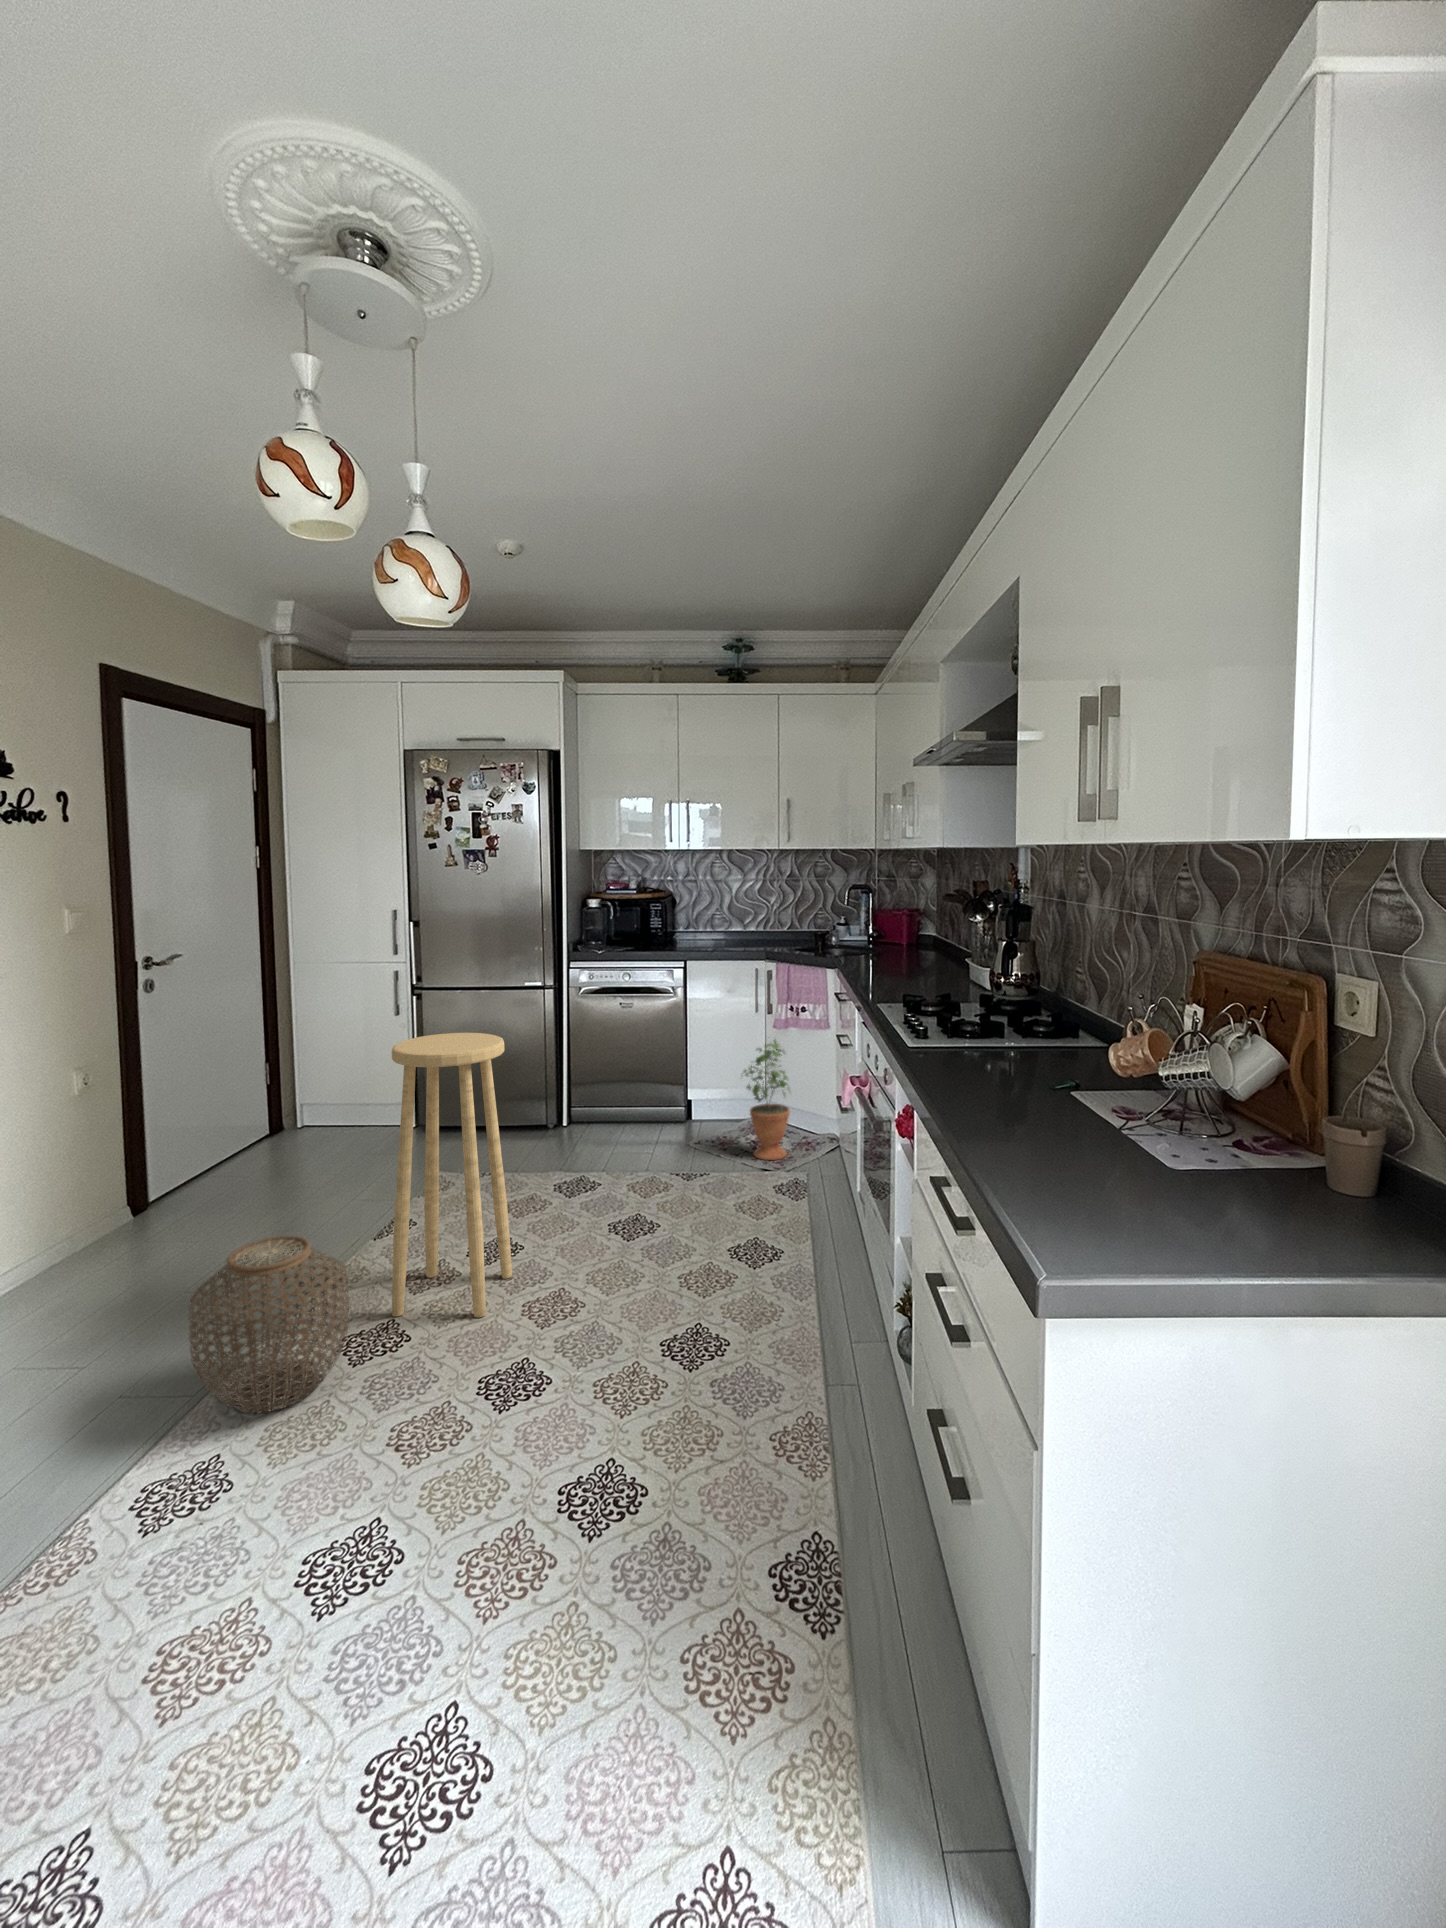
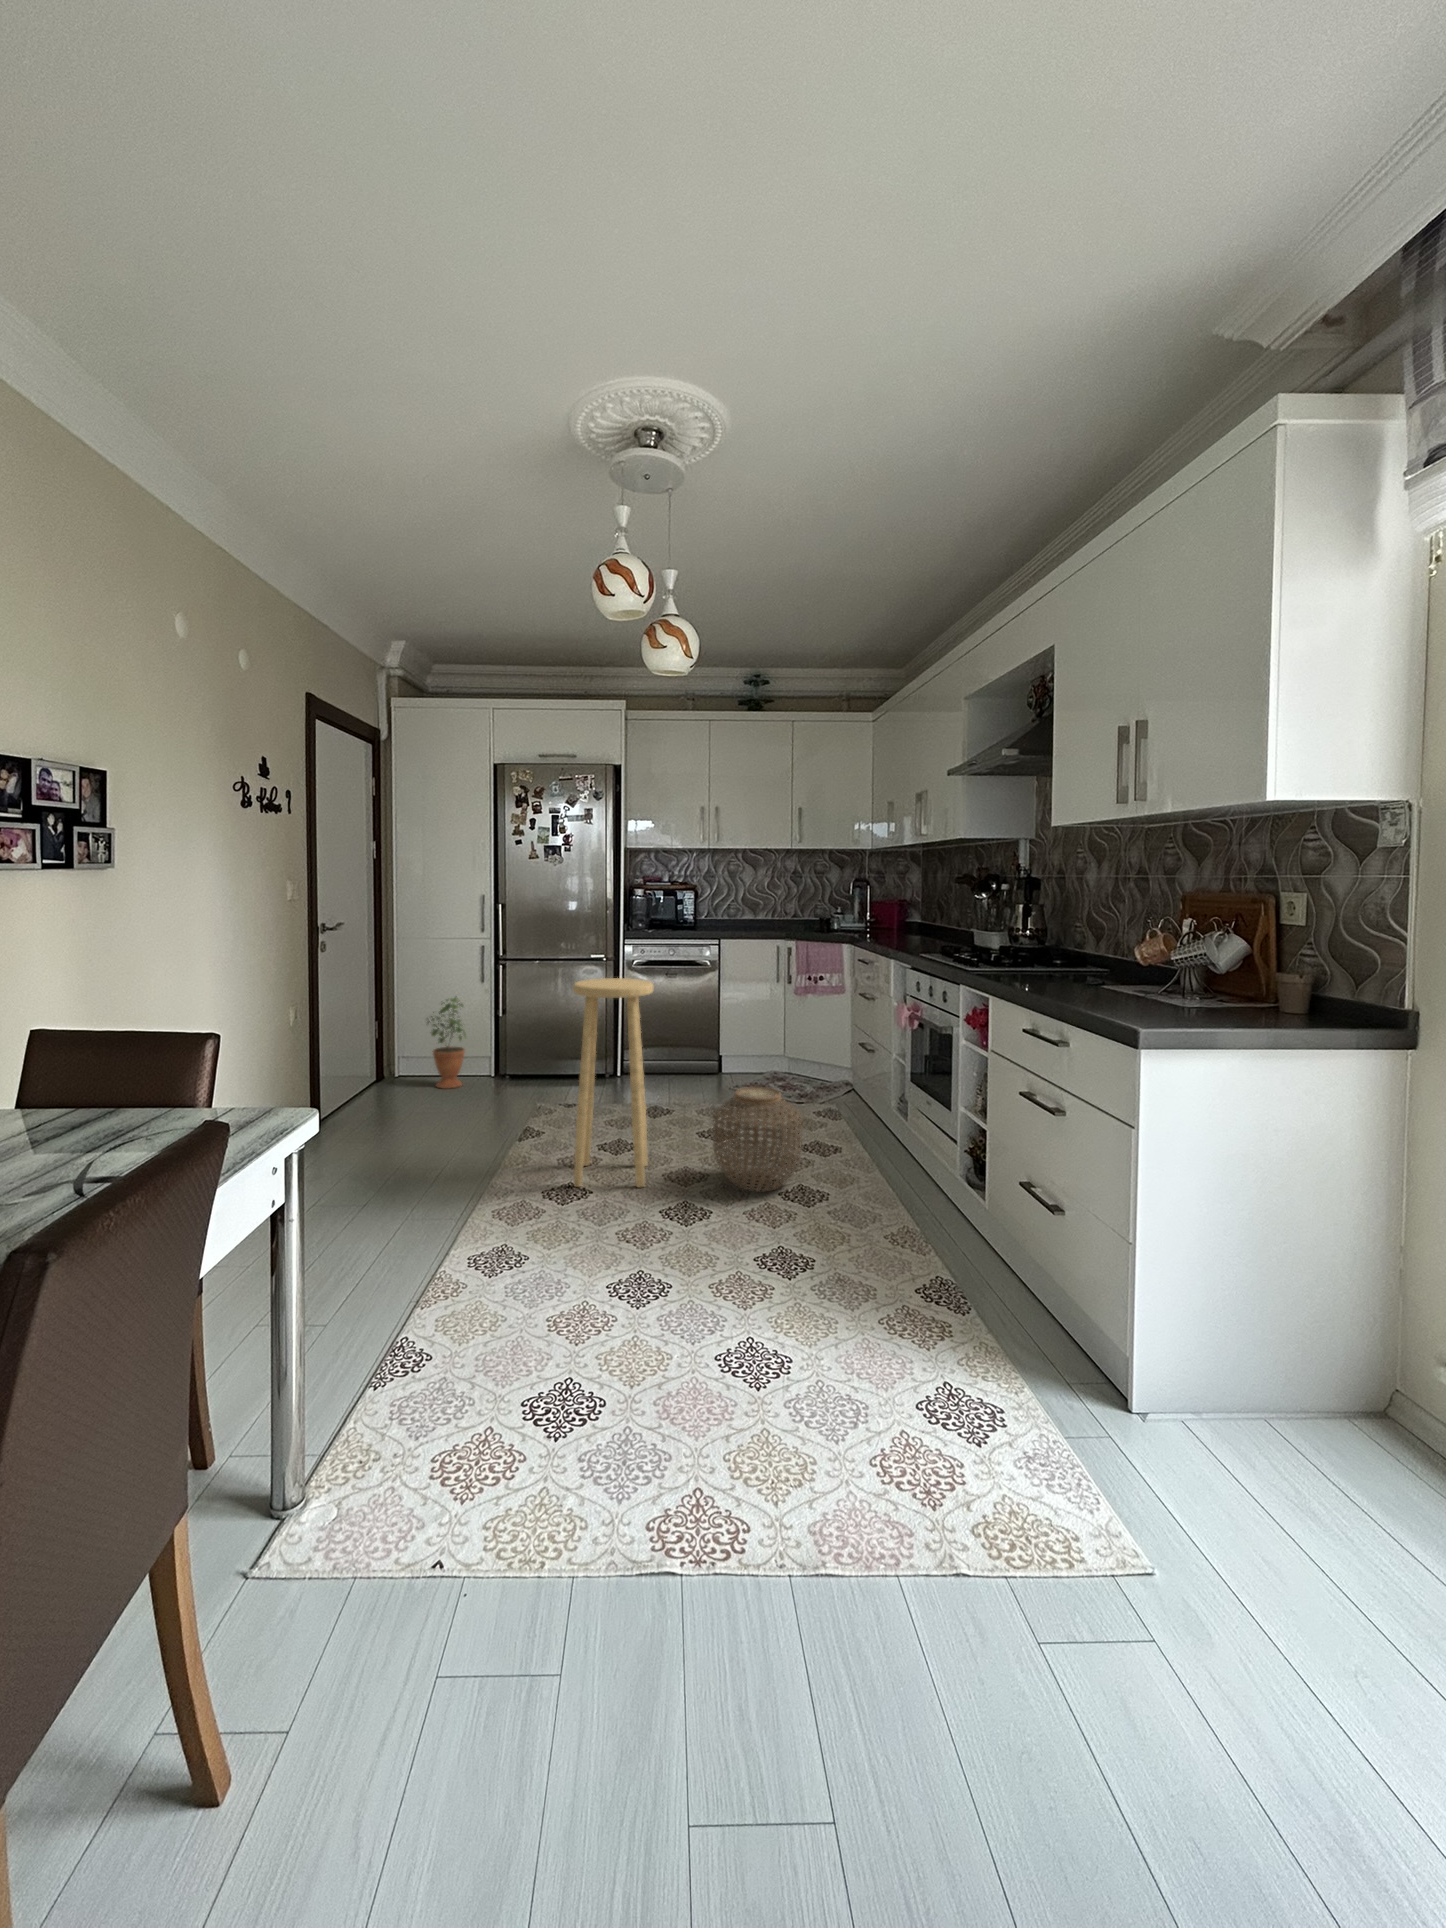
potted plant: present [744,1041,790,1160] -> present [427,997,466,1089]
woven basket: present [189,1236,349,1412] -> present [713,1087,802,1191]

